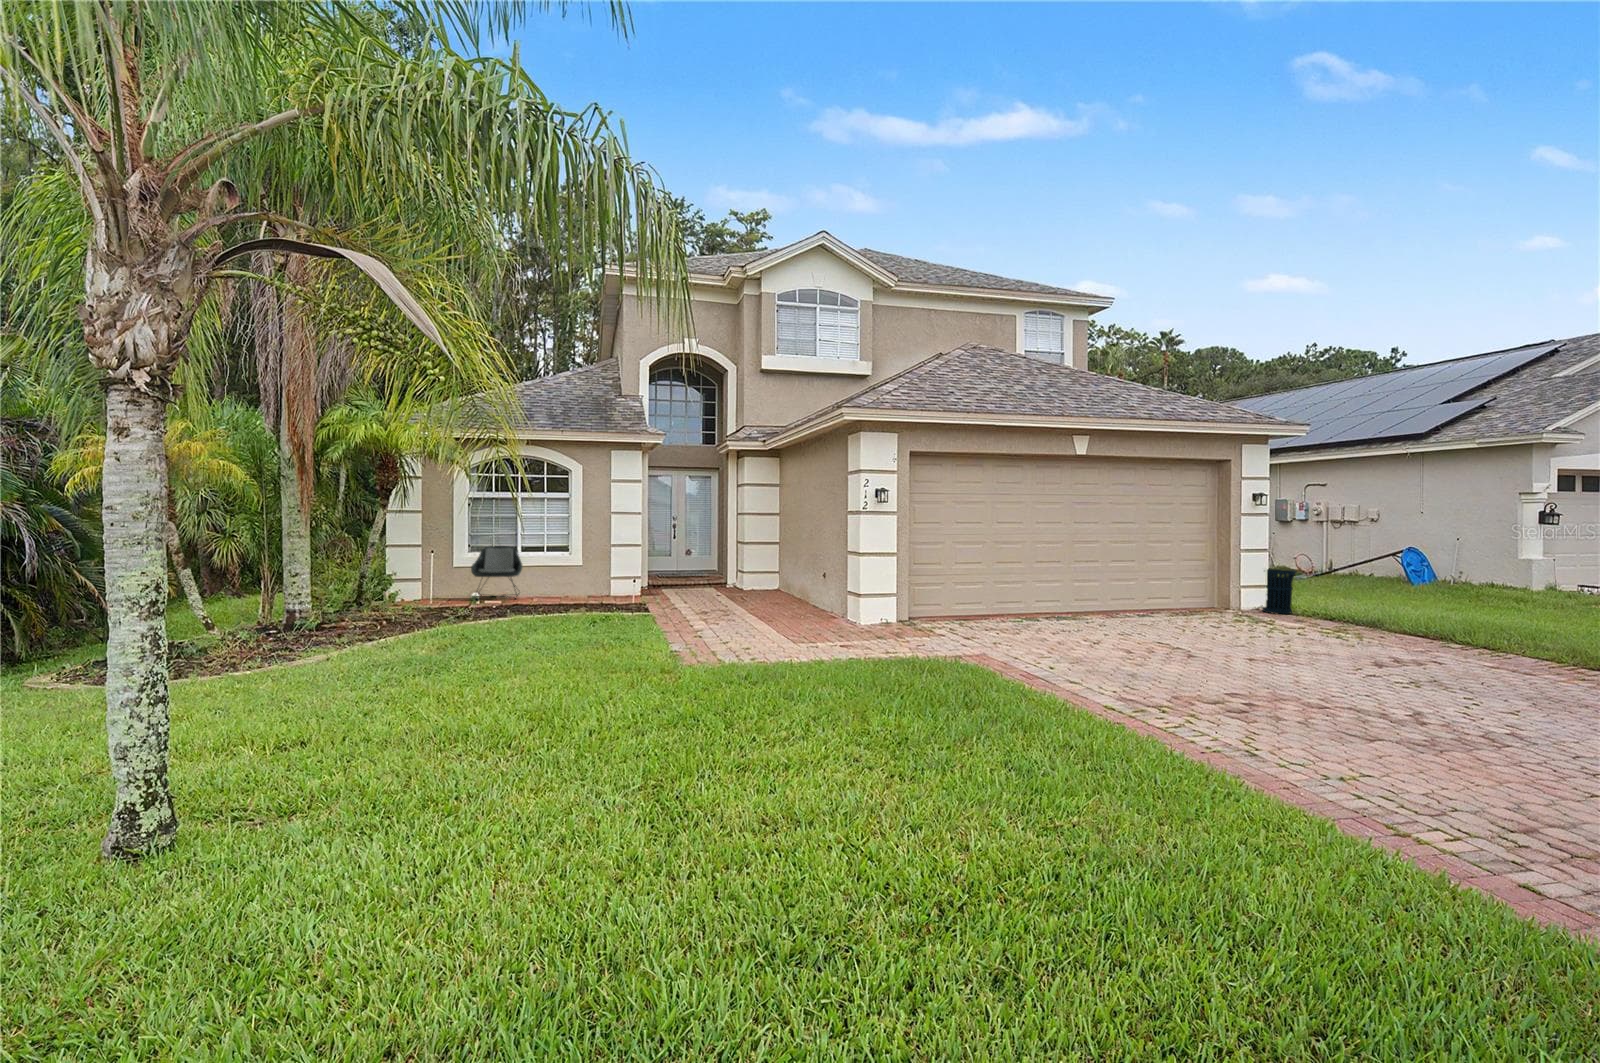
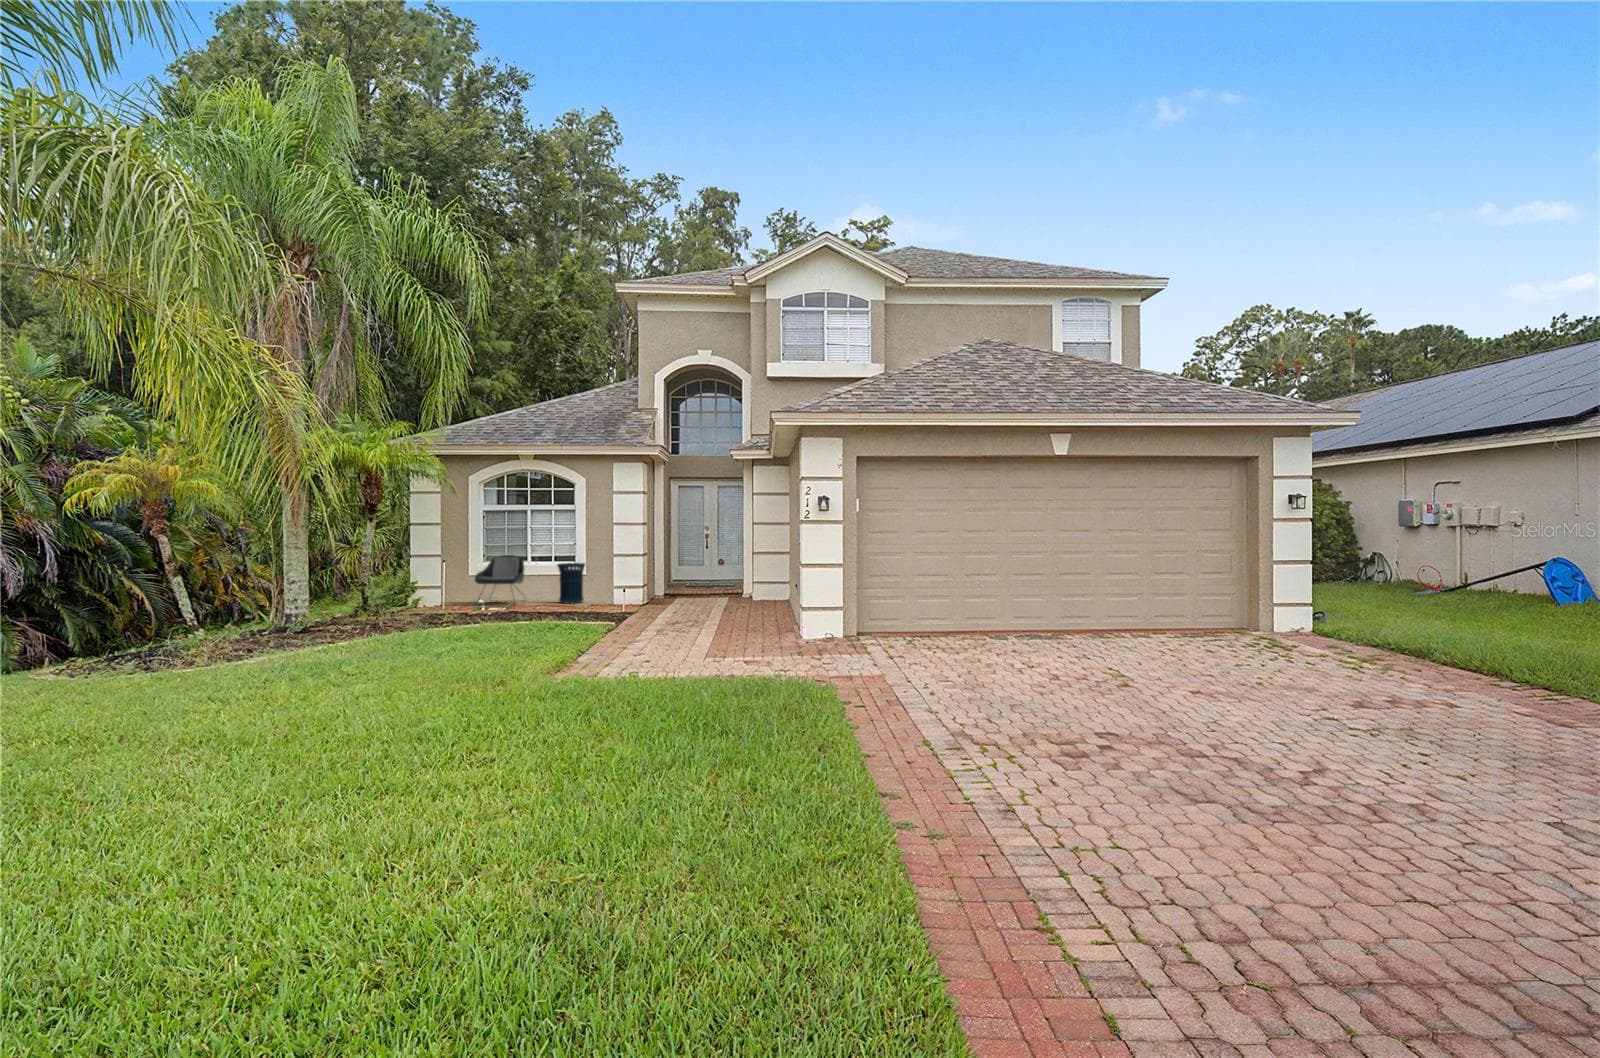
trash can: present [1262,569,1296,614] -> present [557,563,585,604]

